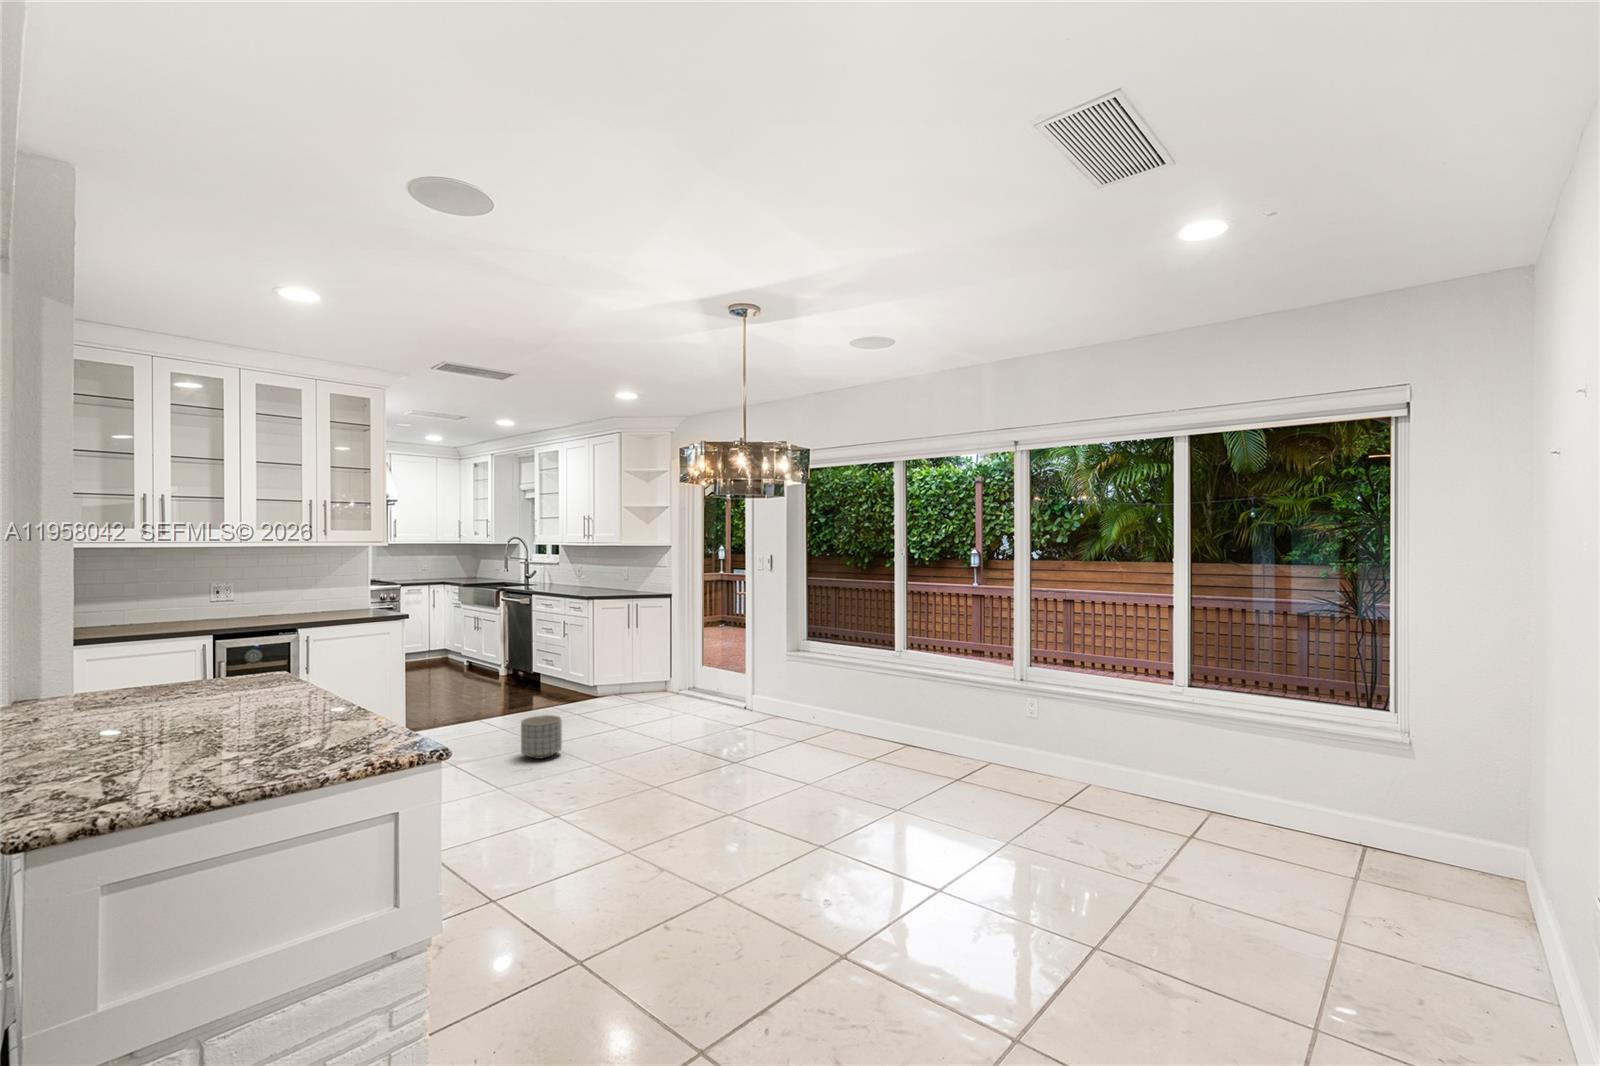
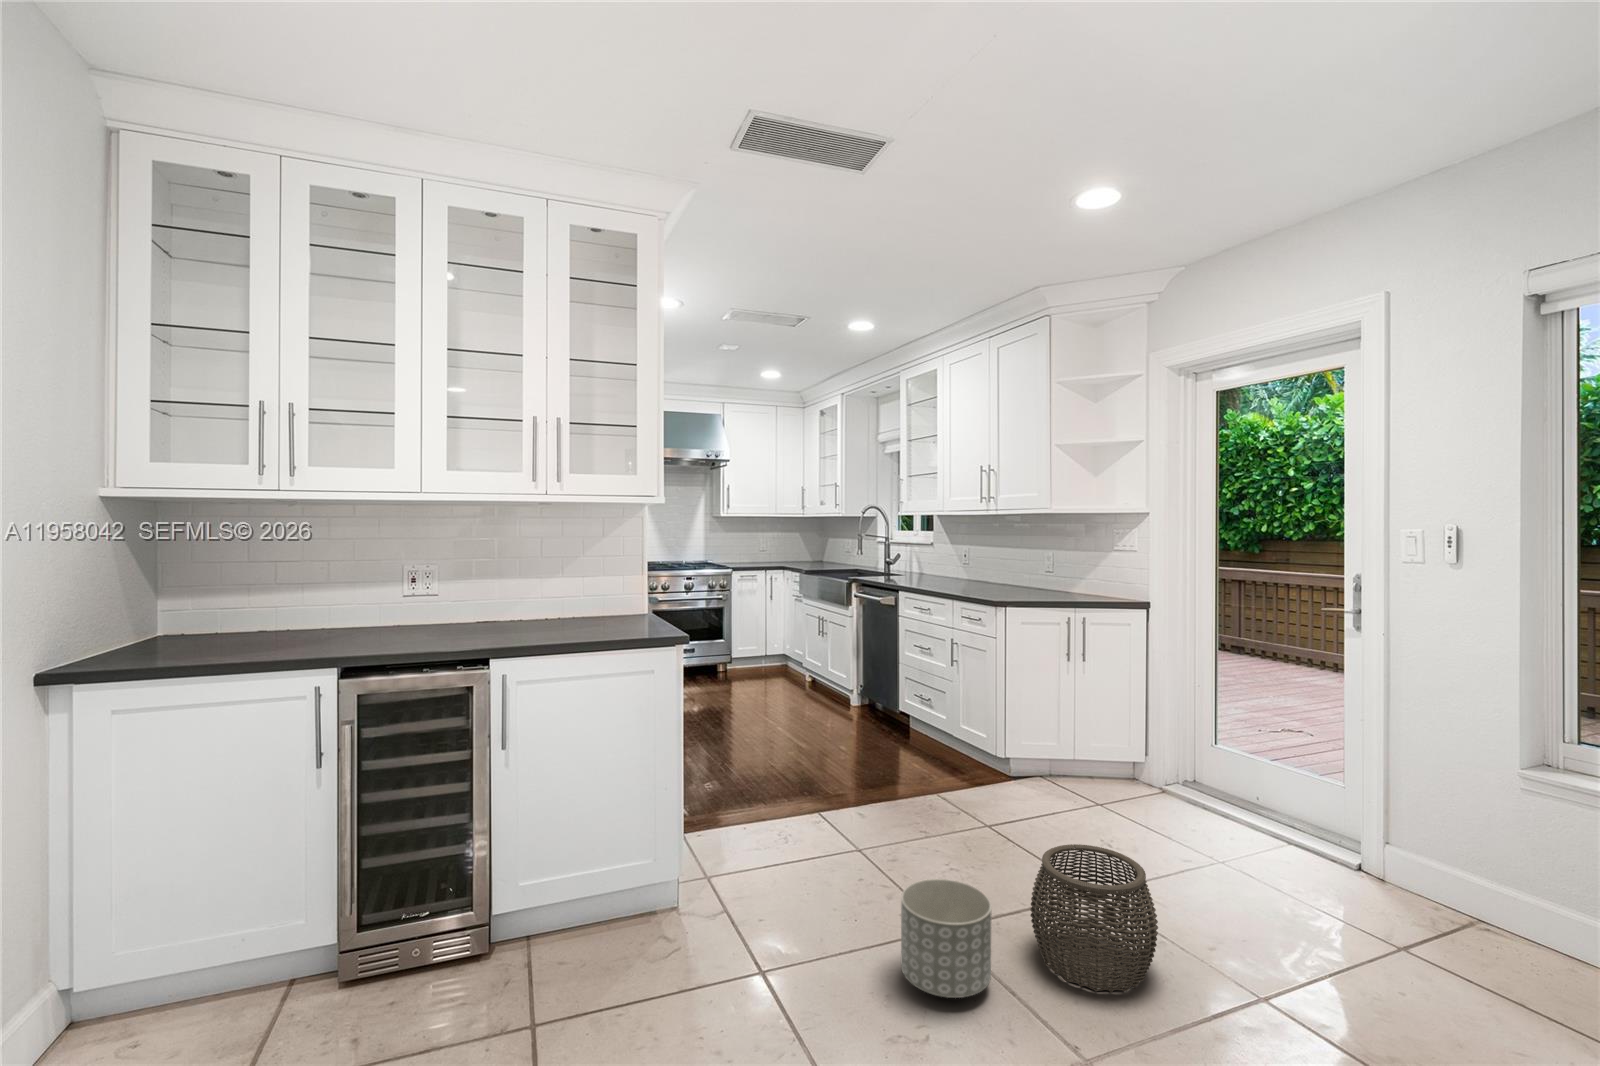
woven basket: none [582,697,634,749] -> present [1030,844,1158,993]

